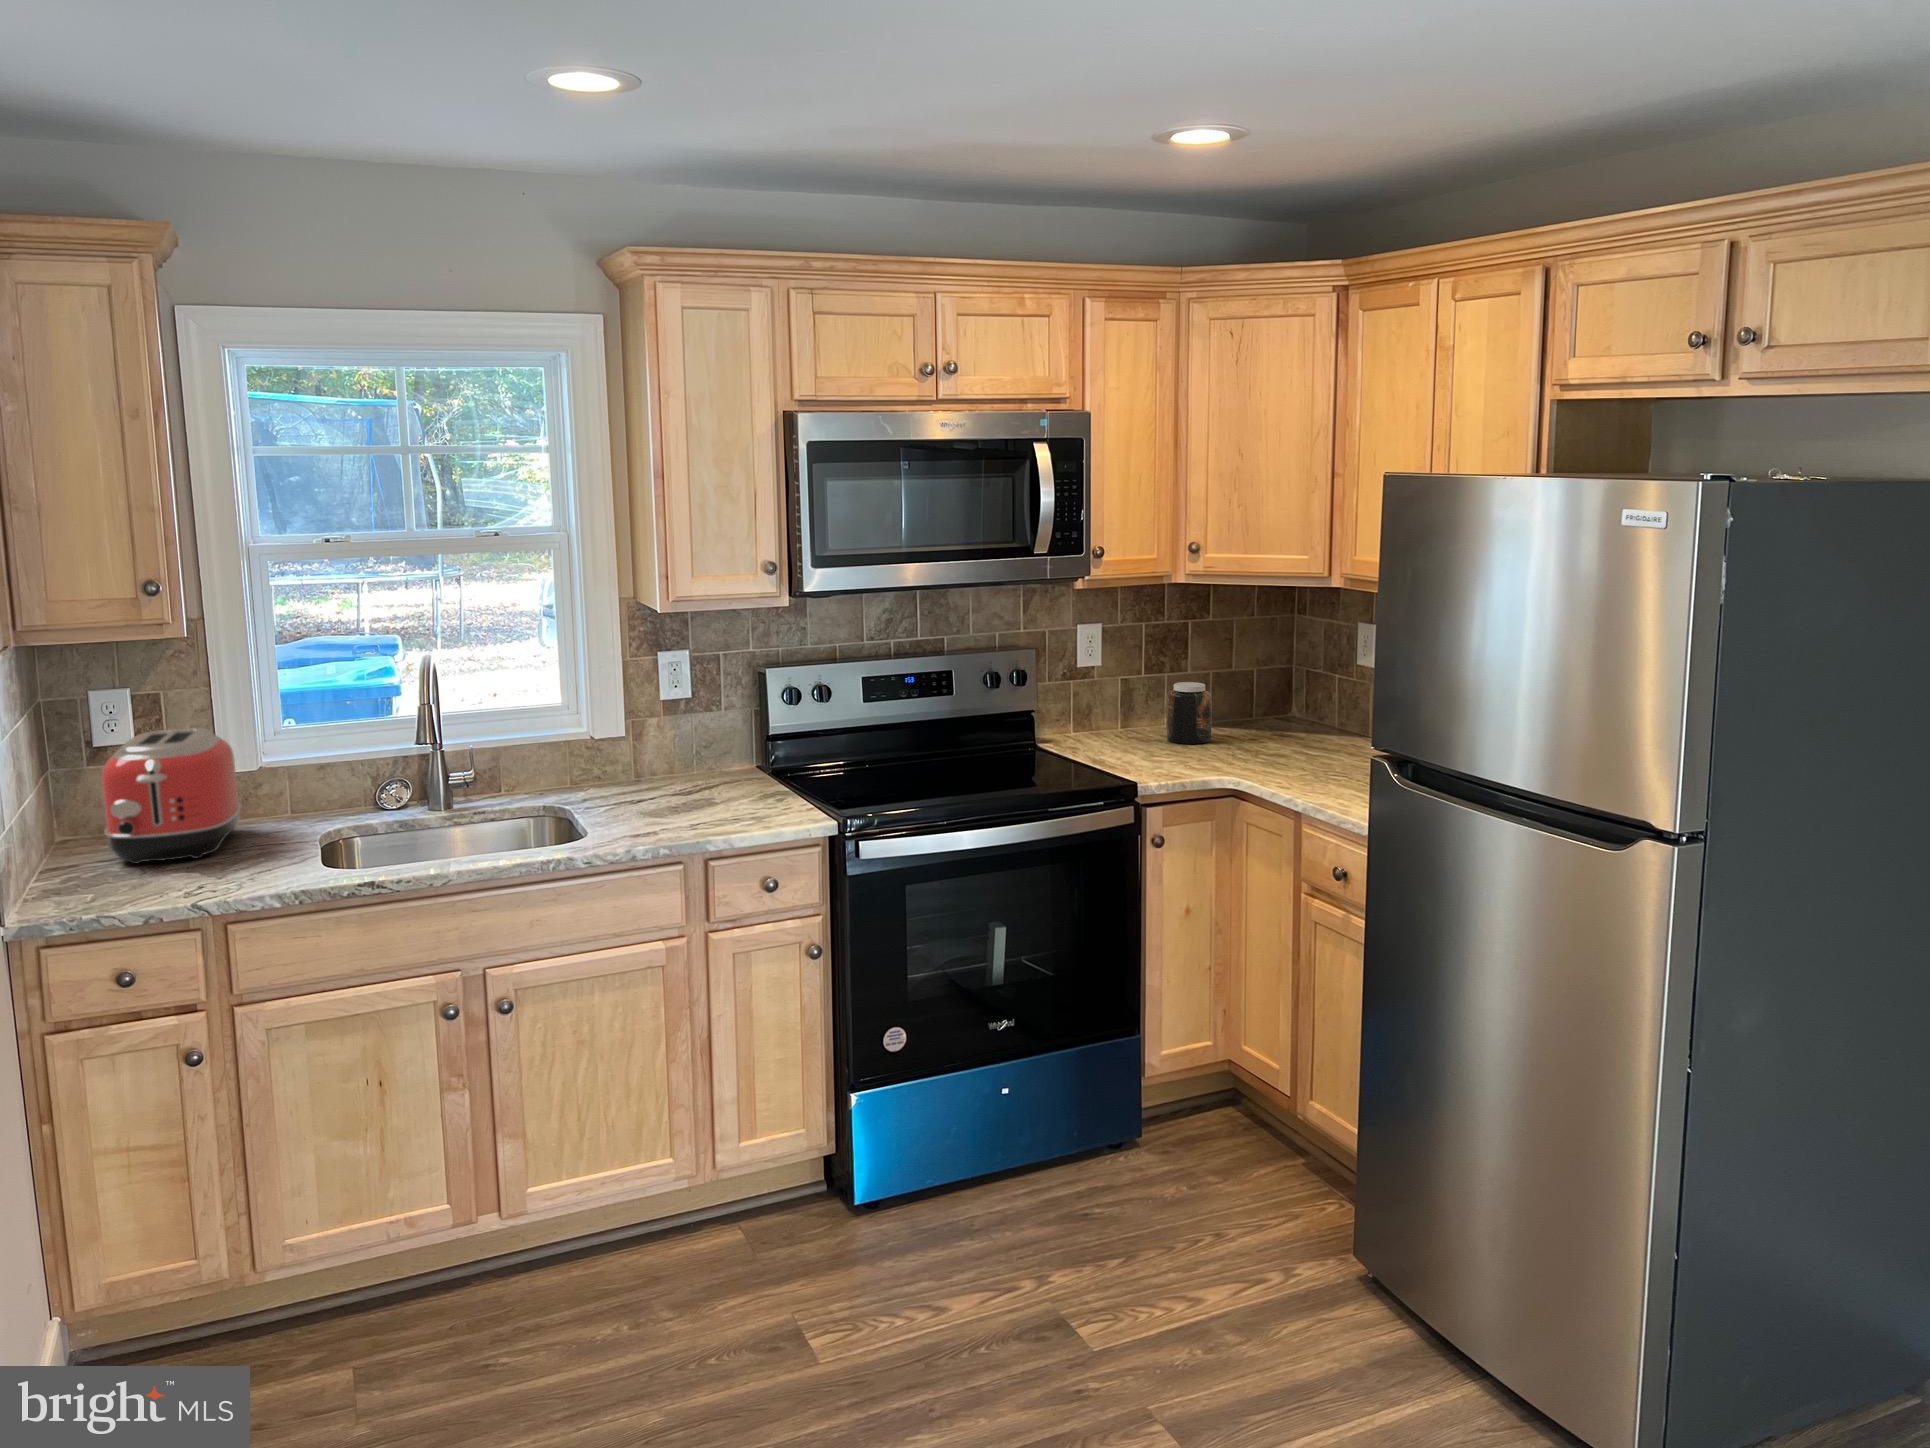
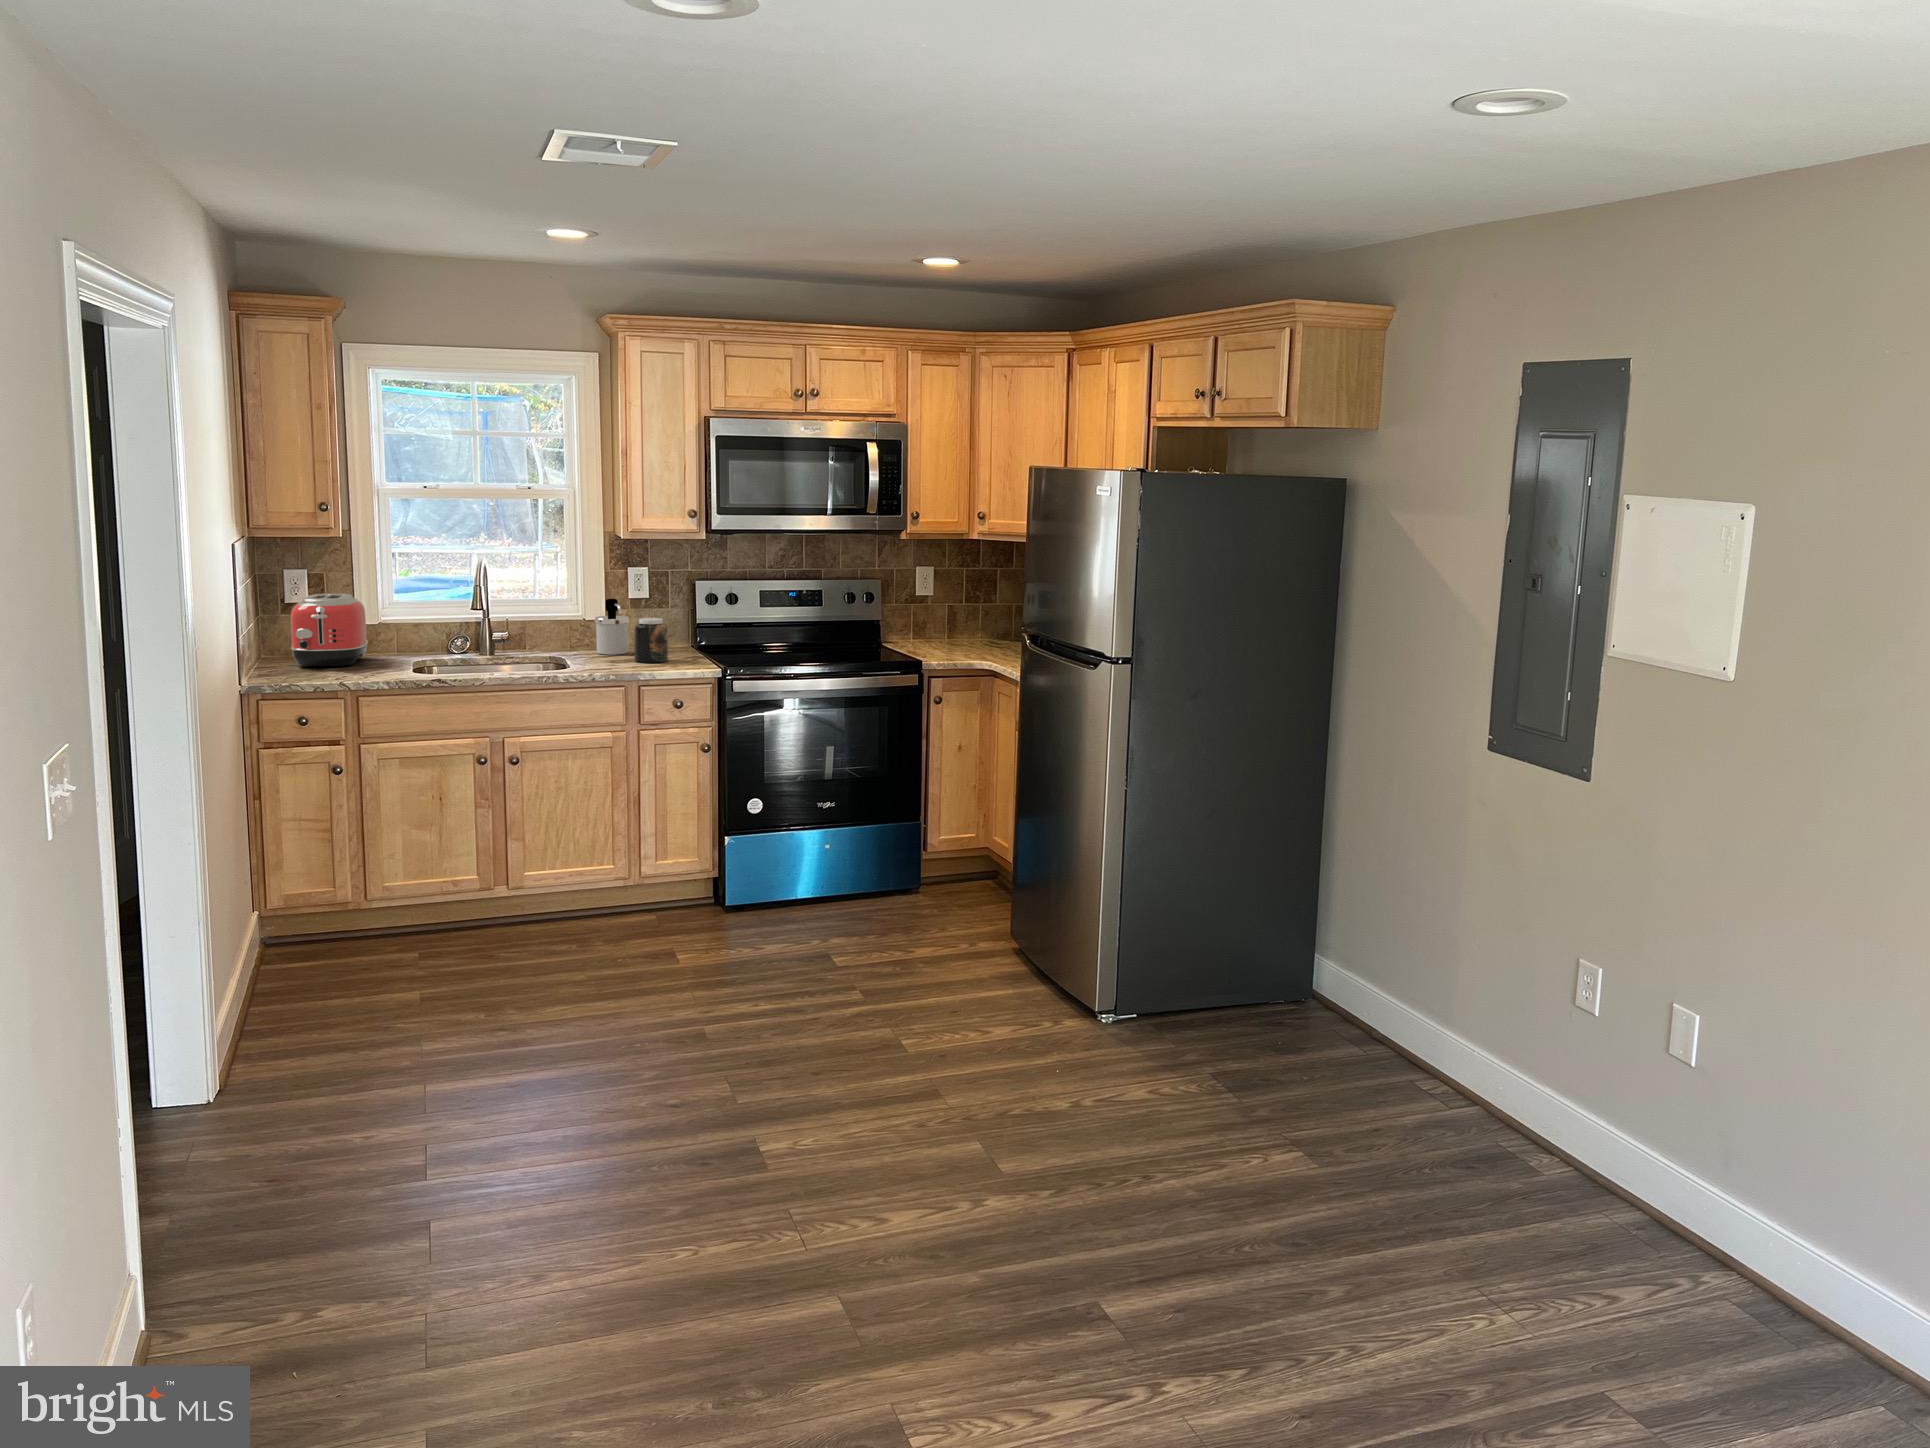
jar: present [1167,682,1212,744] -> present [634,618,668,663]
soap dispenser: none [614,707,669,798] -> present [595,599,629,655]

